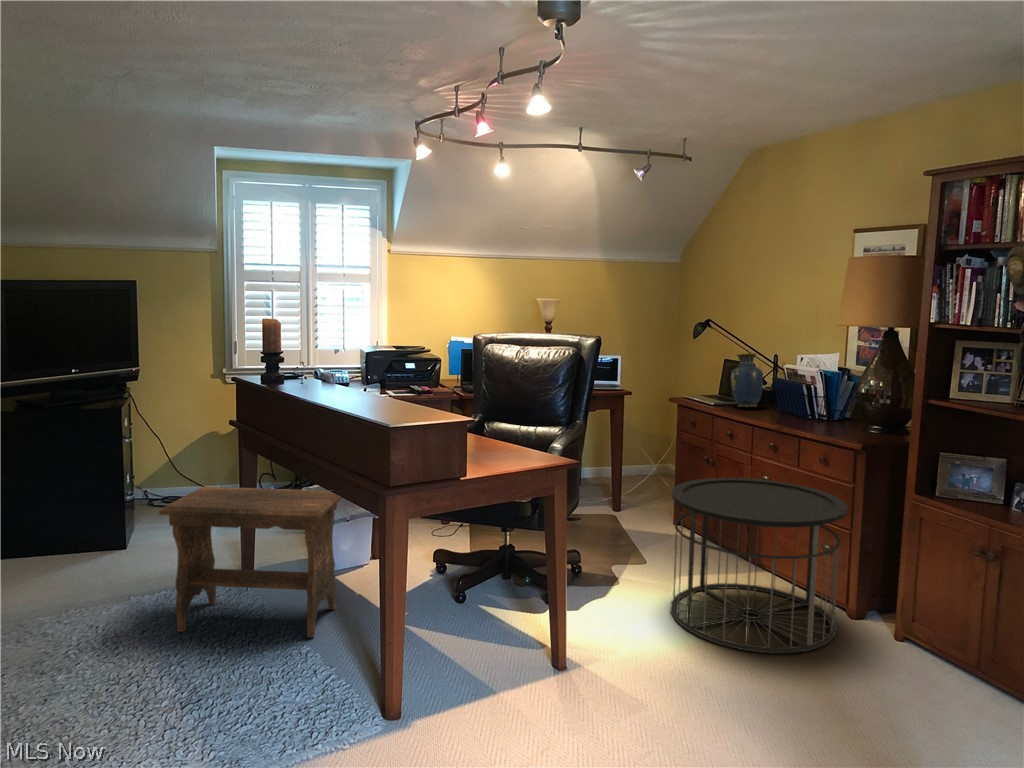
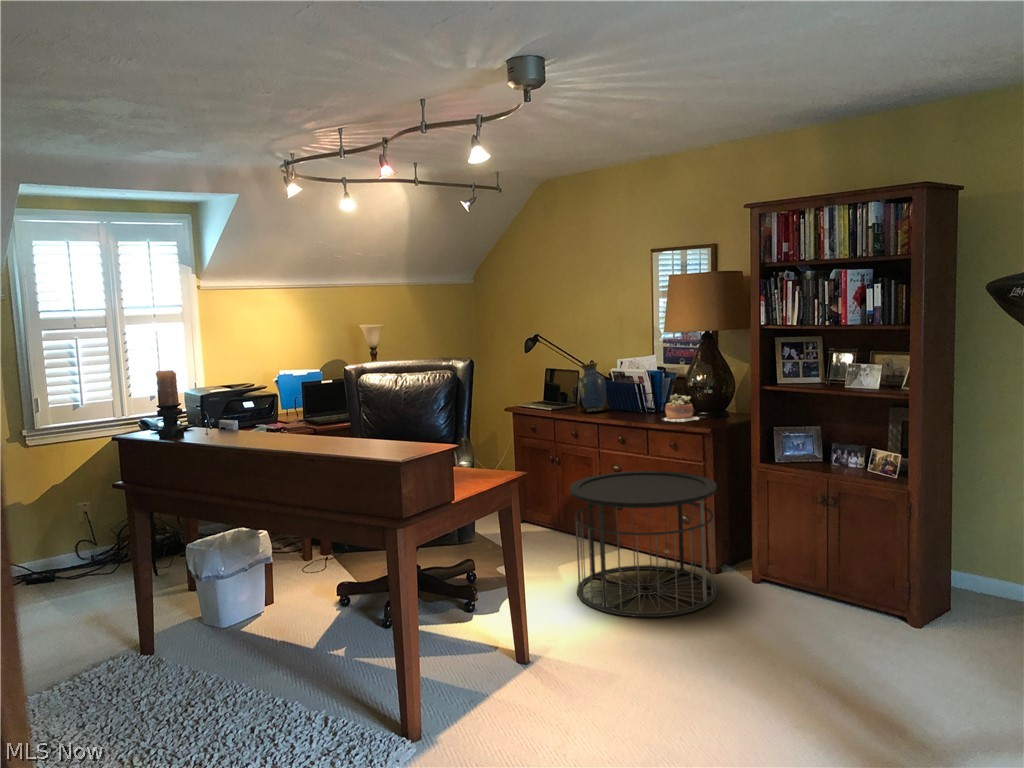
succulent plant: none [811,398,858,431] -> present [664,394,699,422]
footstool: present [159,487,342,638] -> none [75,540,267,725]

